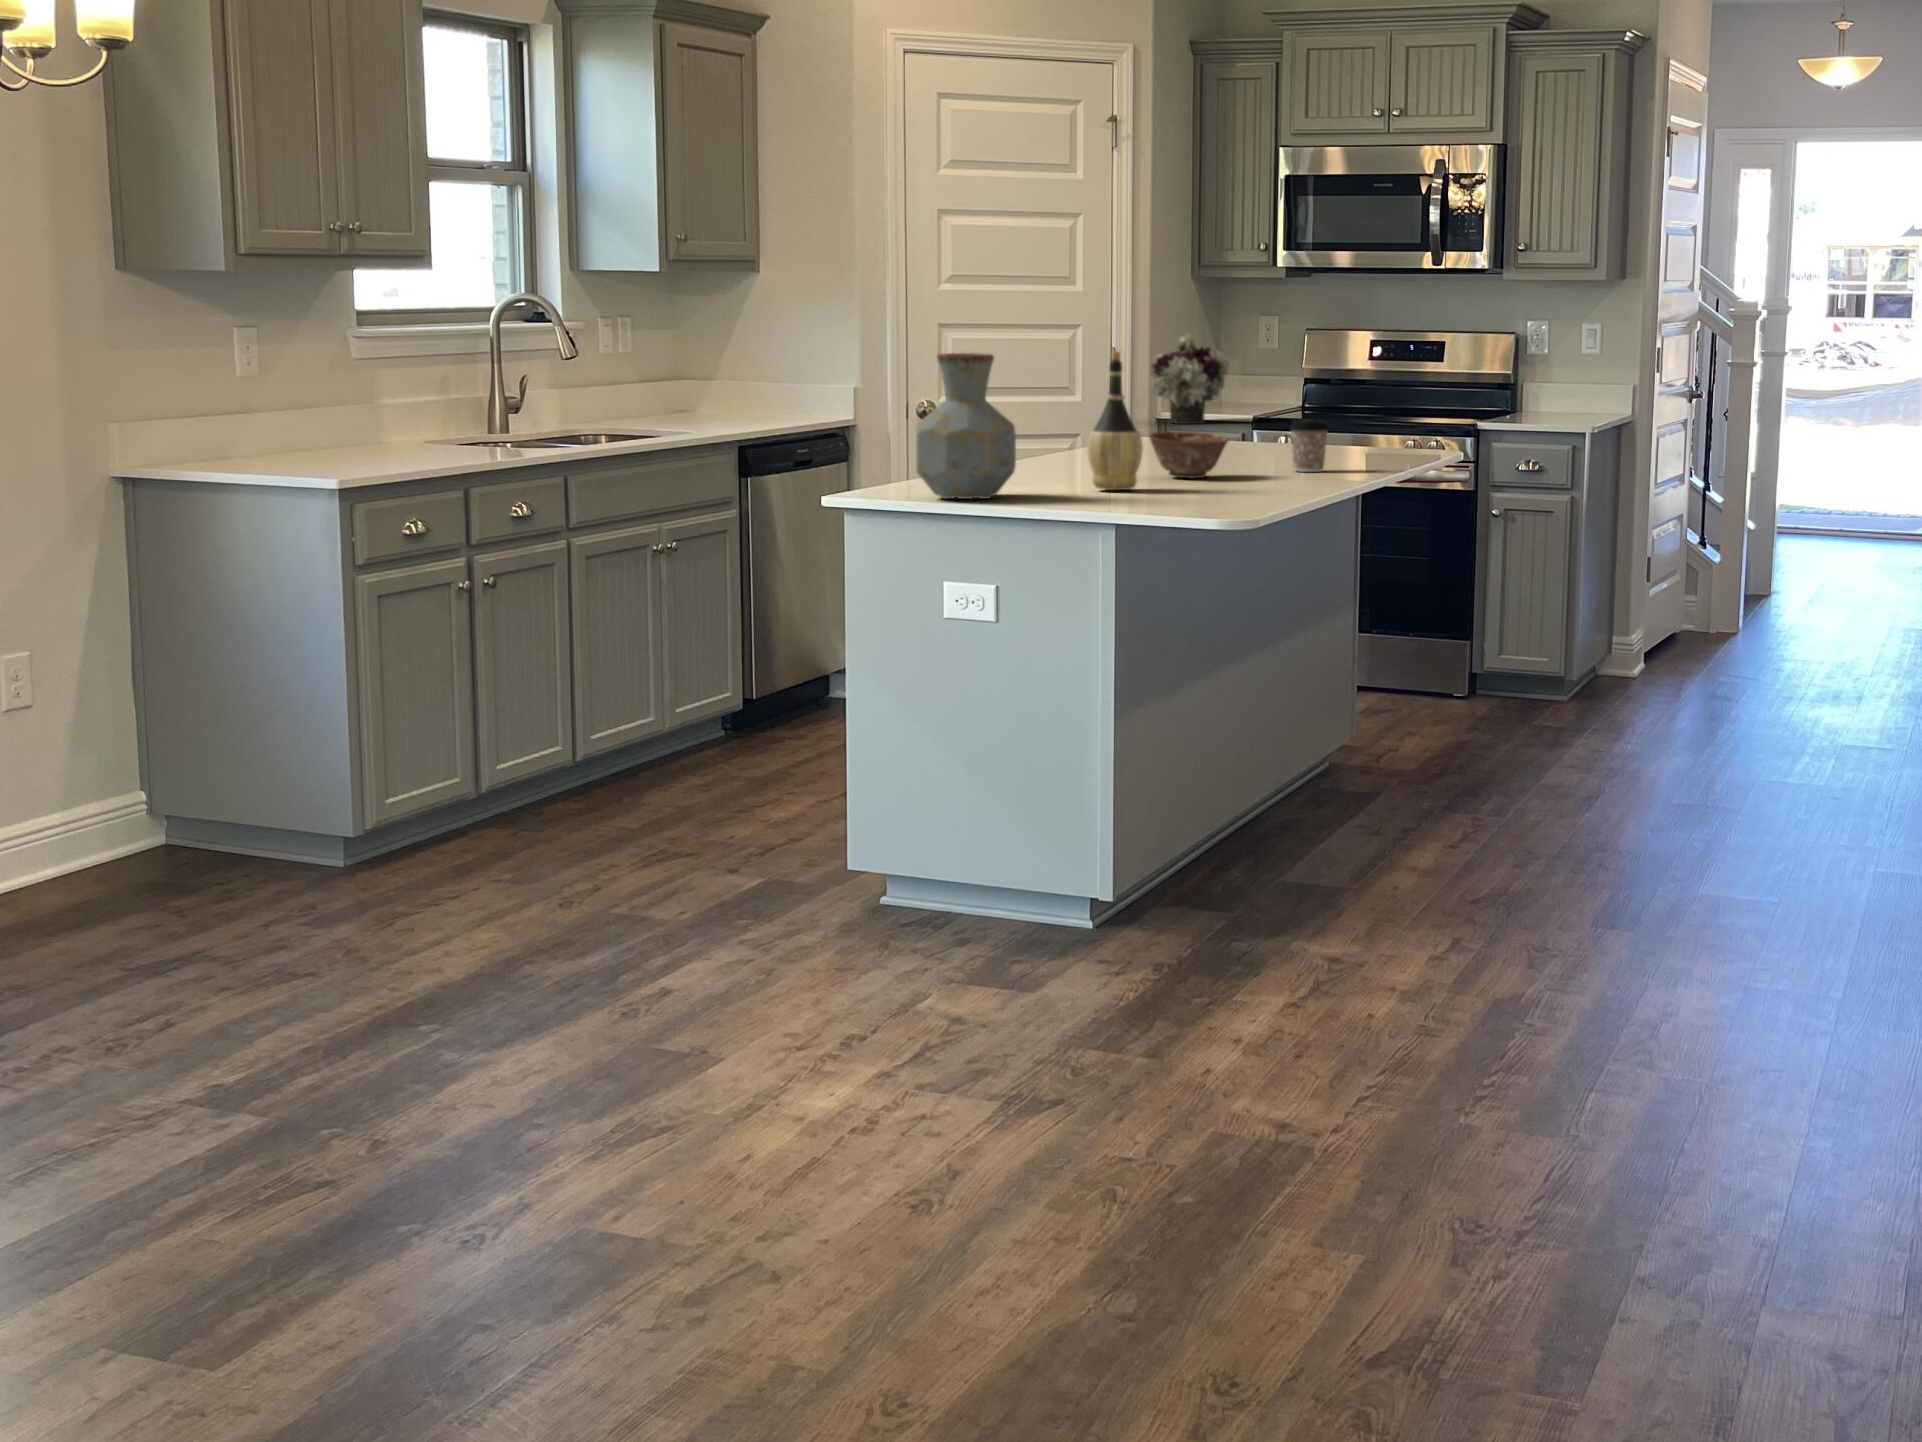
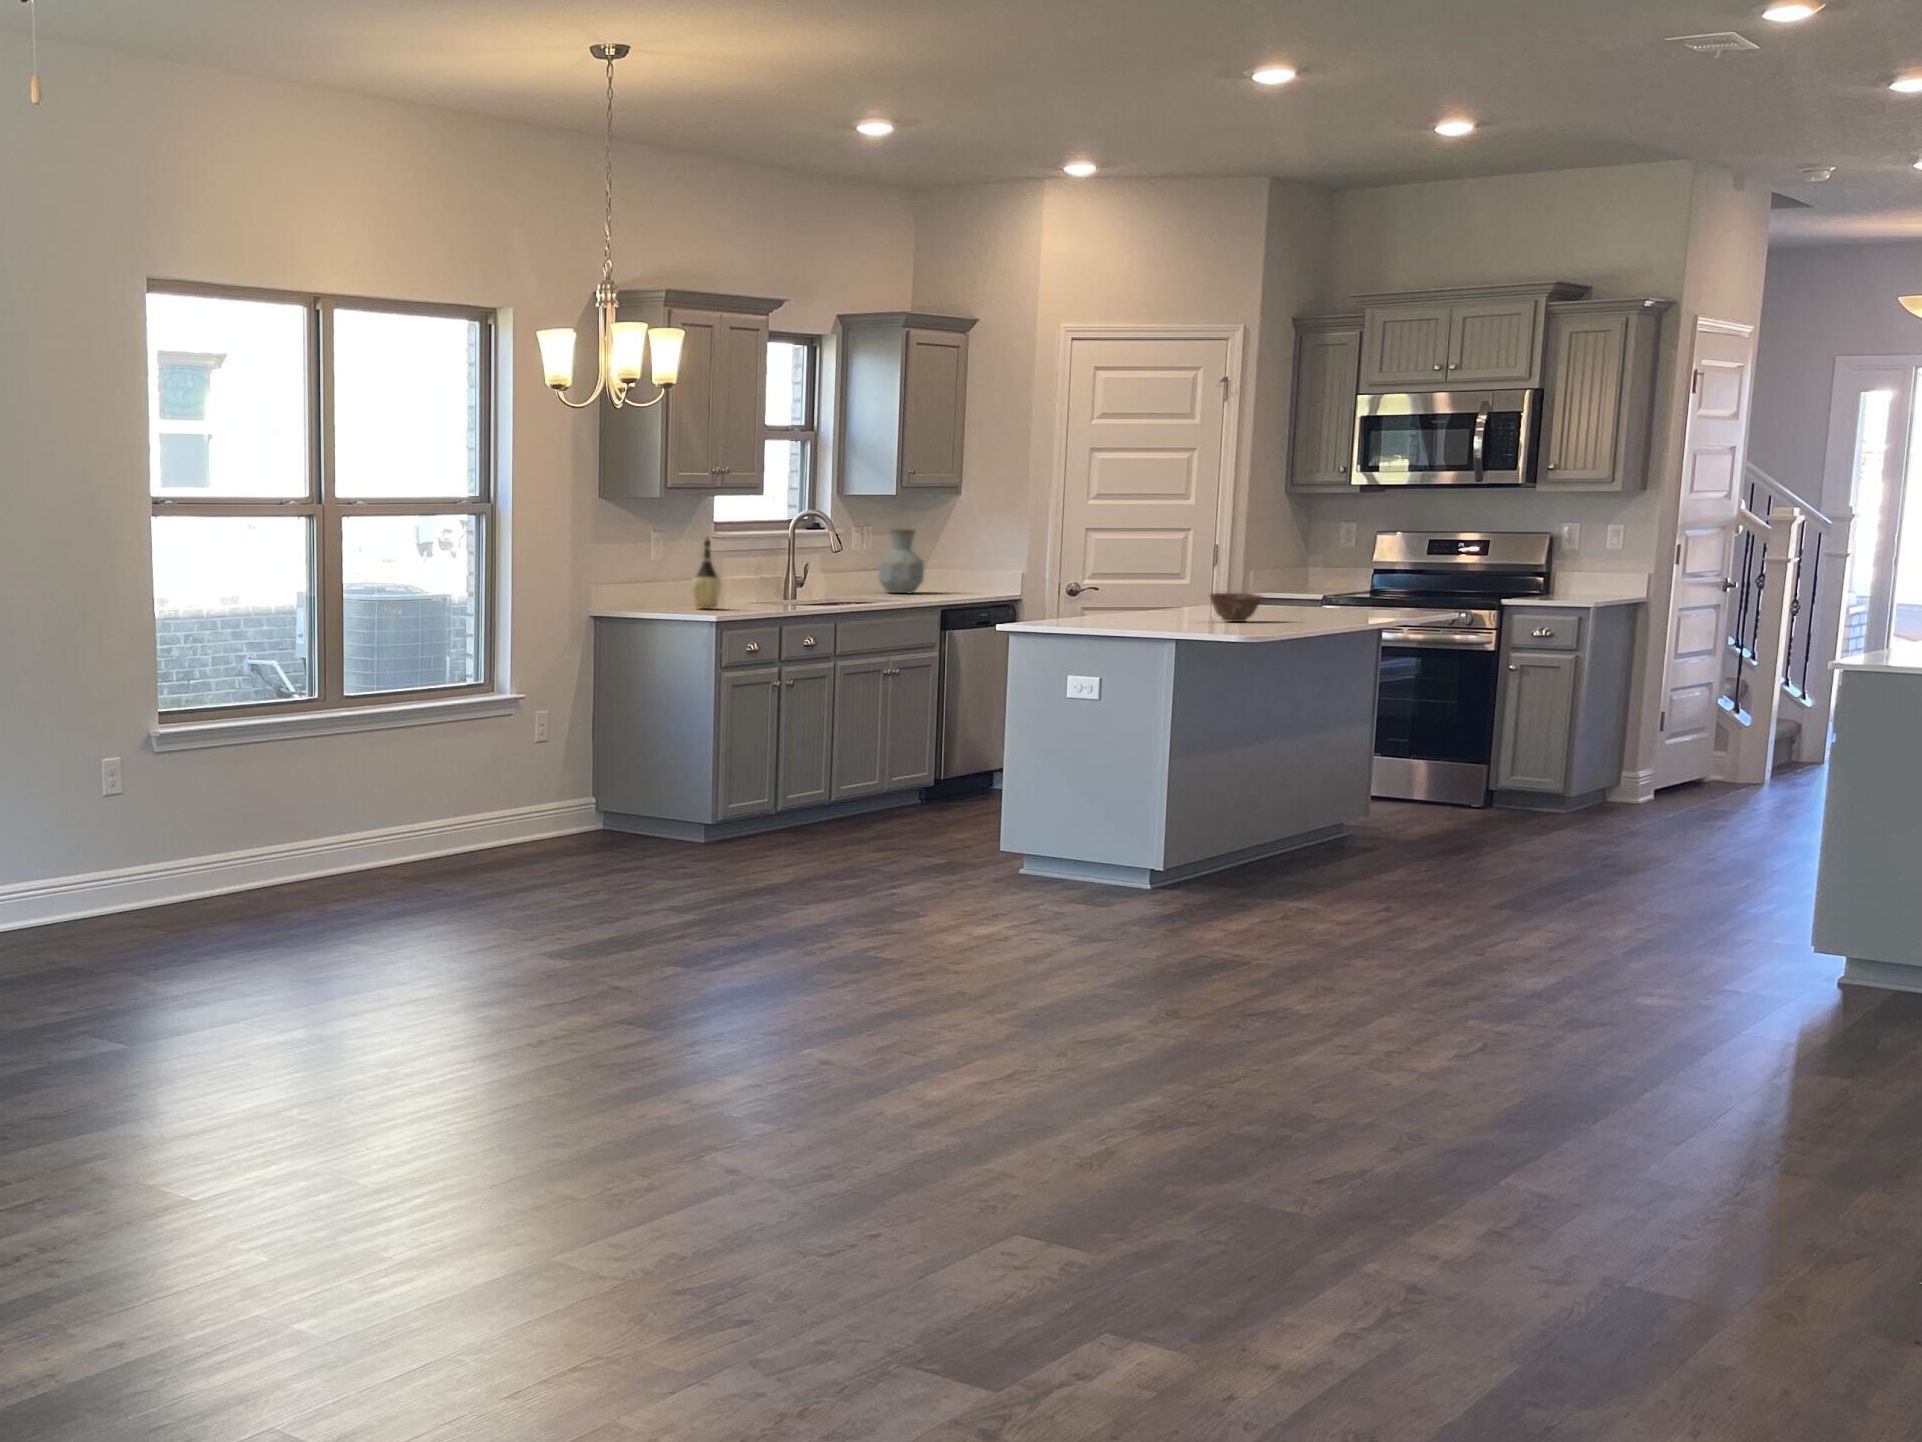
flower arrangement: present [1151,334,1229,424] -> none [1243,535,1306,602]
wine bottle: present [1087,351,1143,490] -> present [692,536,721,609]
vase: present [916,353,1016,499] -> present [879,529,924,593]
coffee cup: present [1290,420,1328,472] -> none [1310,587,1338,620]

